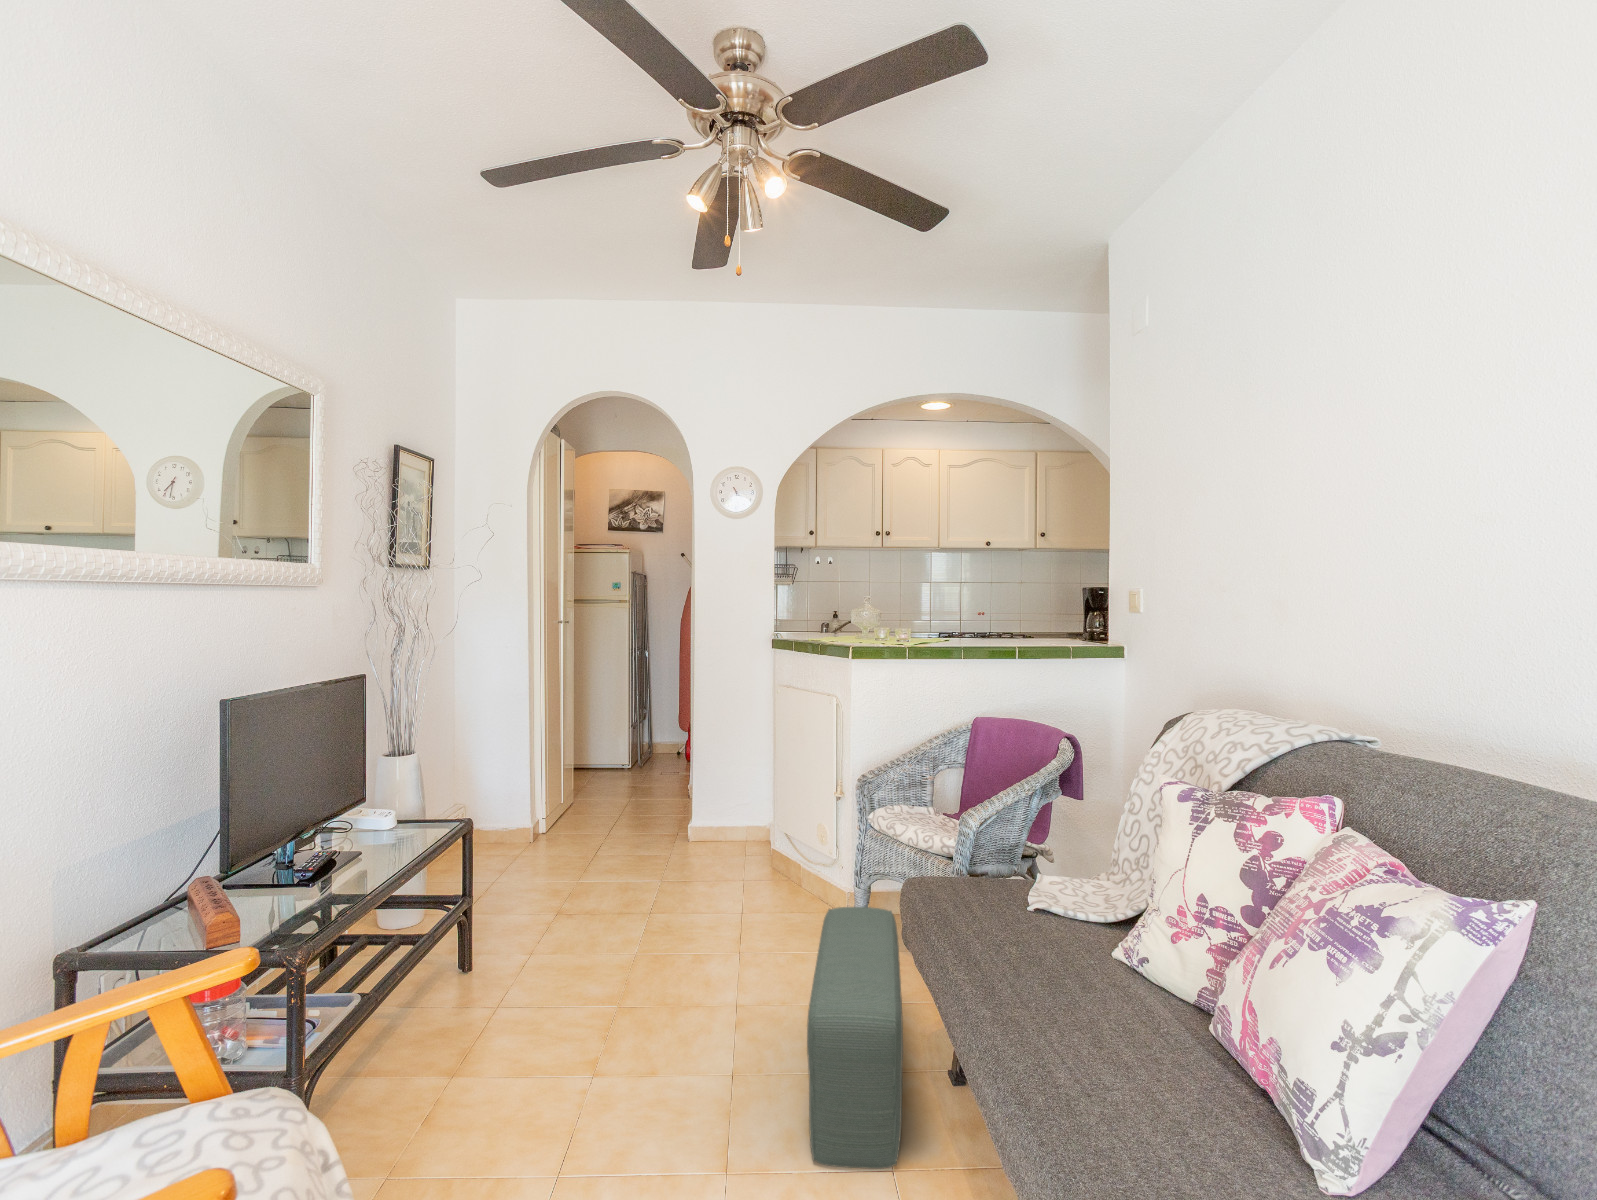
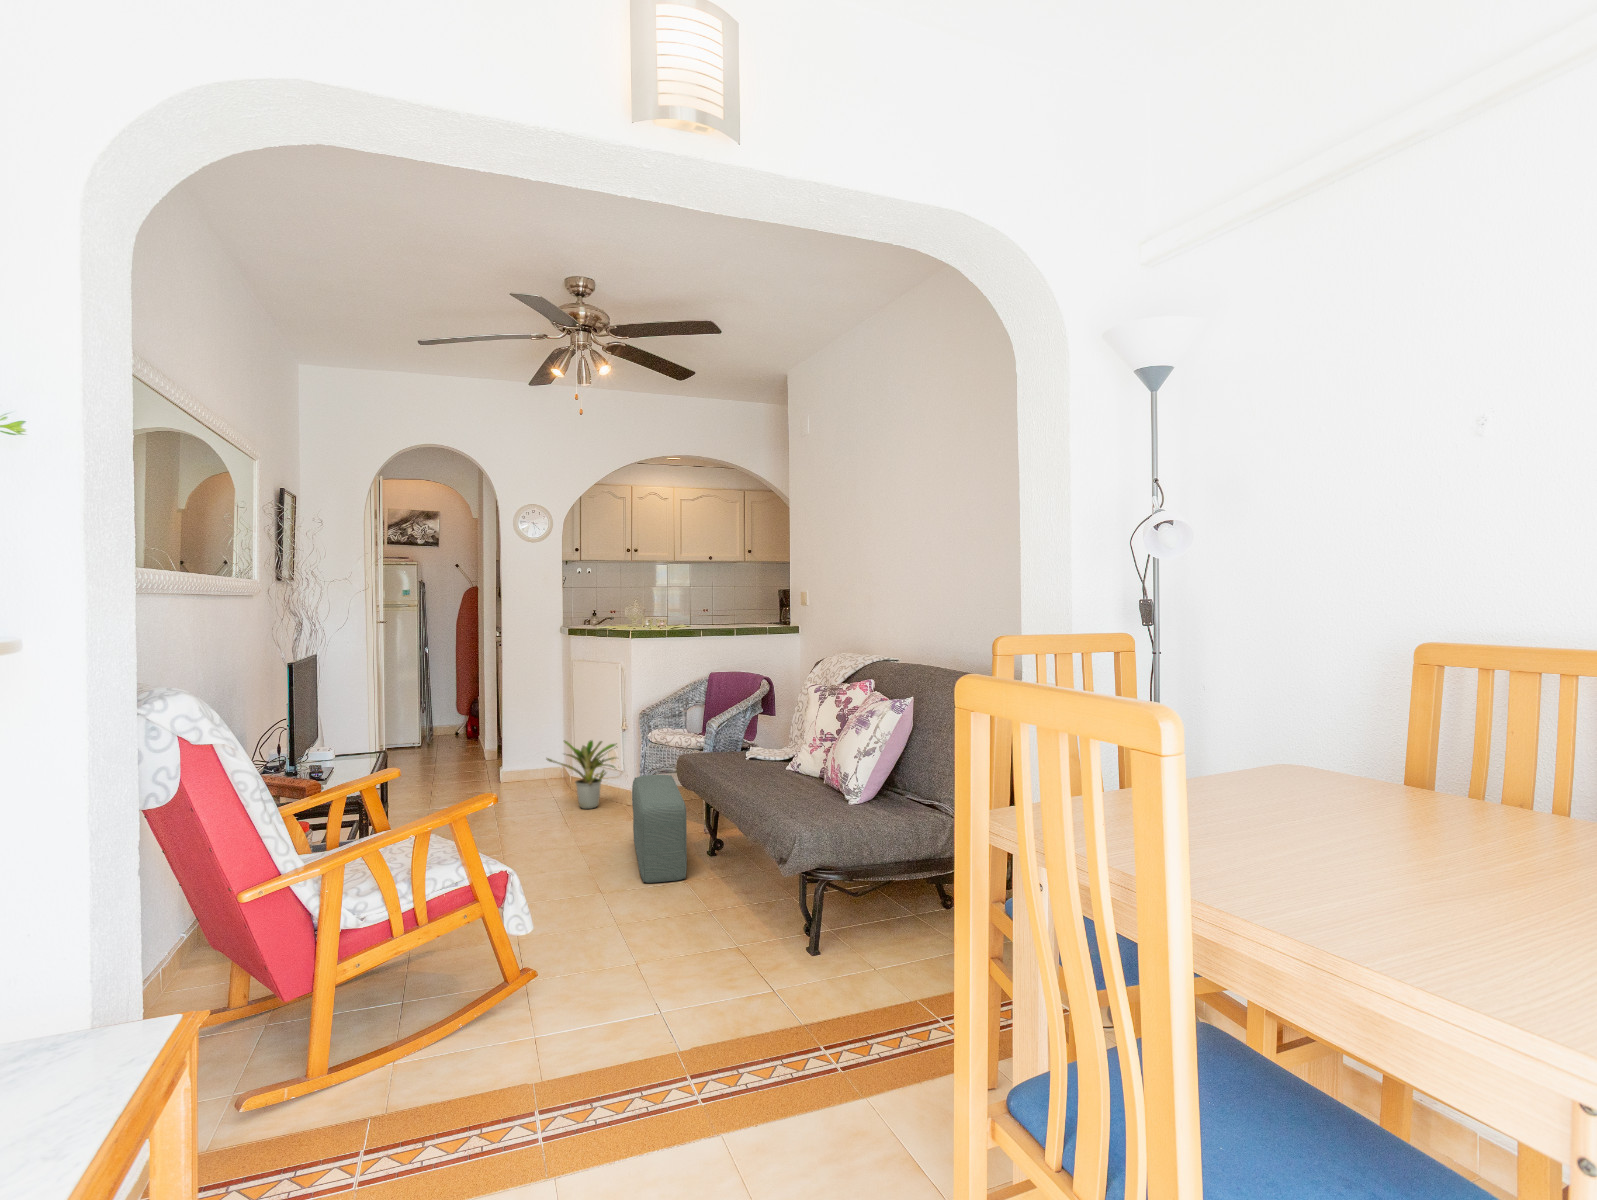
potted plant: none [725,809,828,917] -> present [547,740,617,809]

